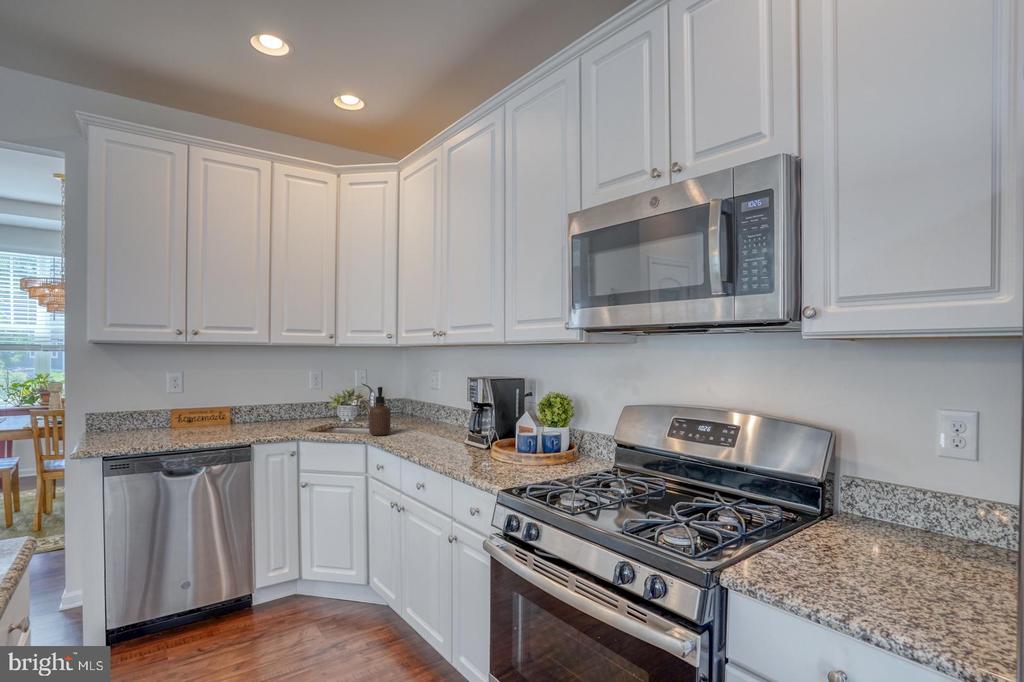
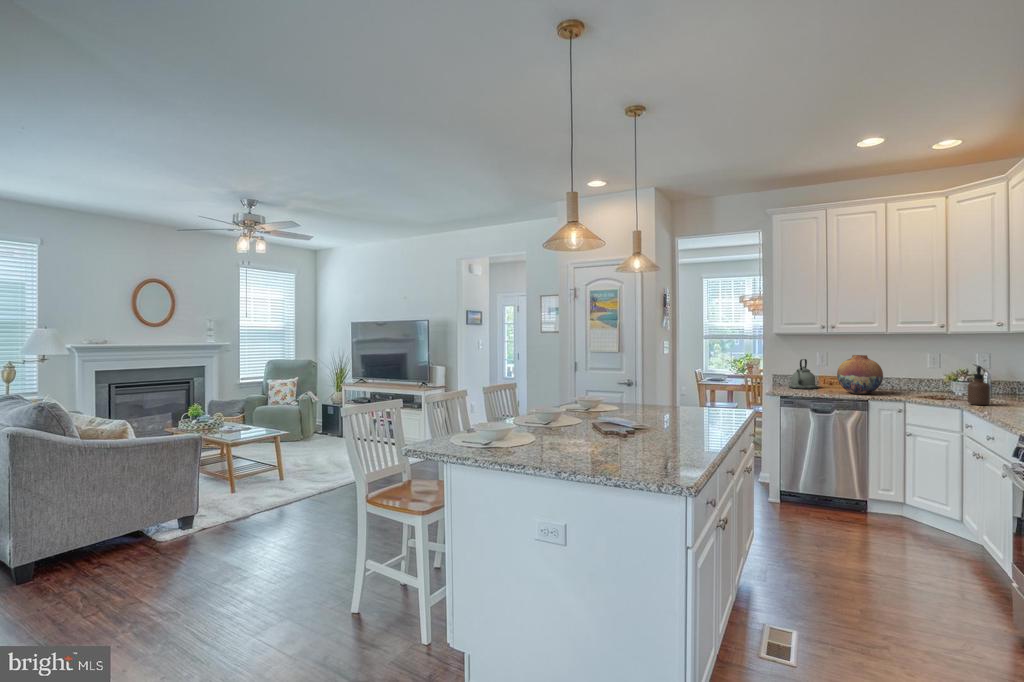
vase: none [203,377,267,436] -> present [837,355,883,394]
kettle: none [118,386,169,437] -> present [789,359,818,389]

